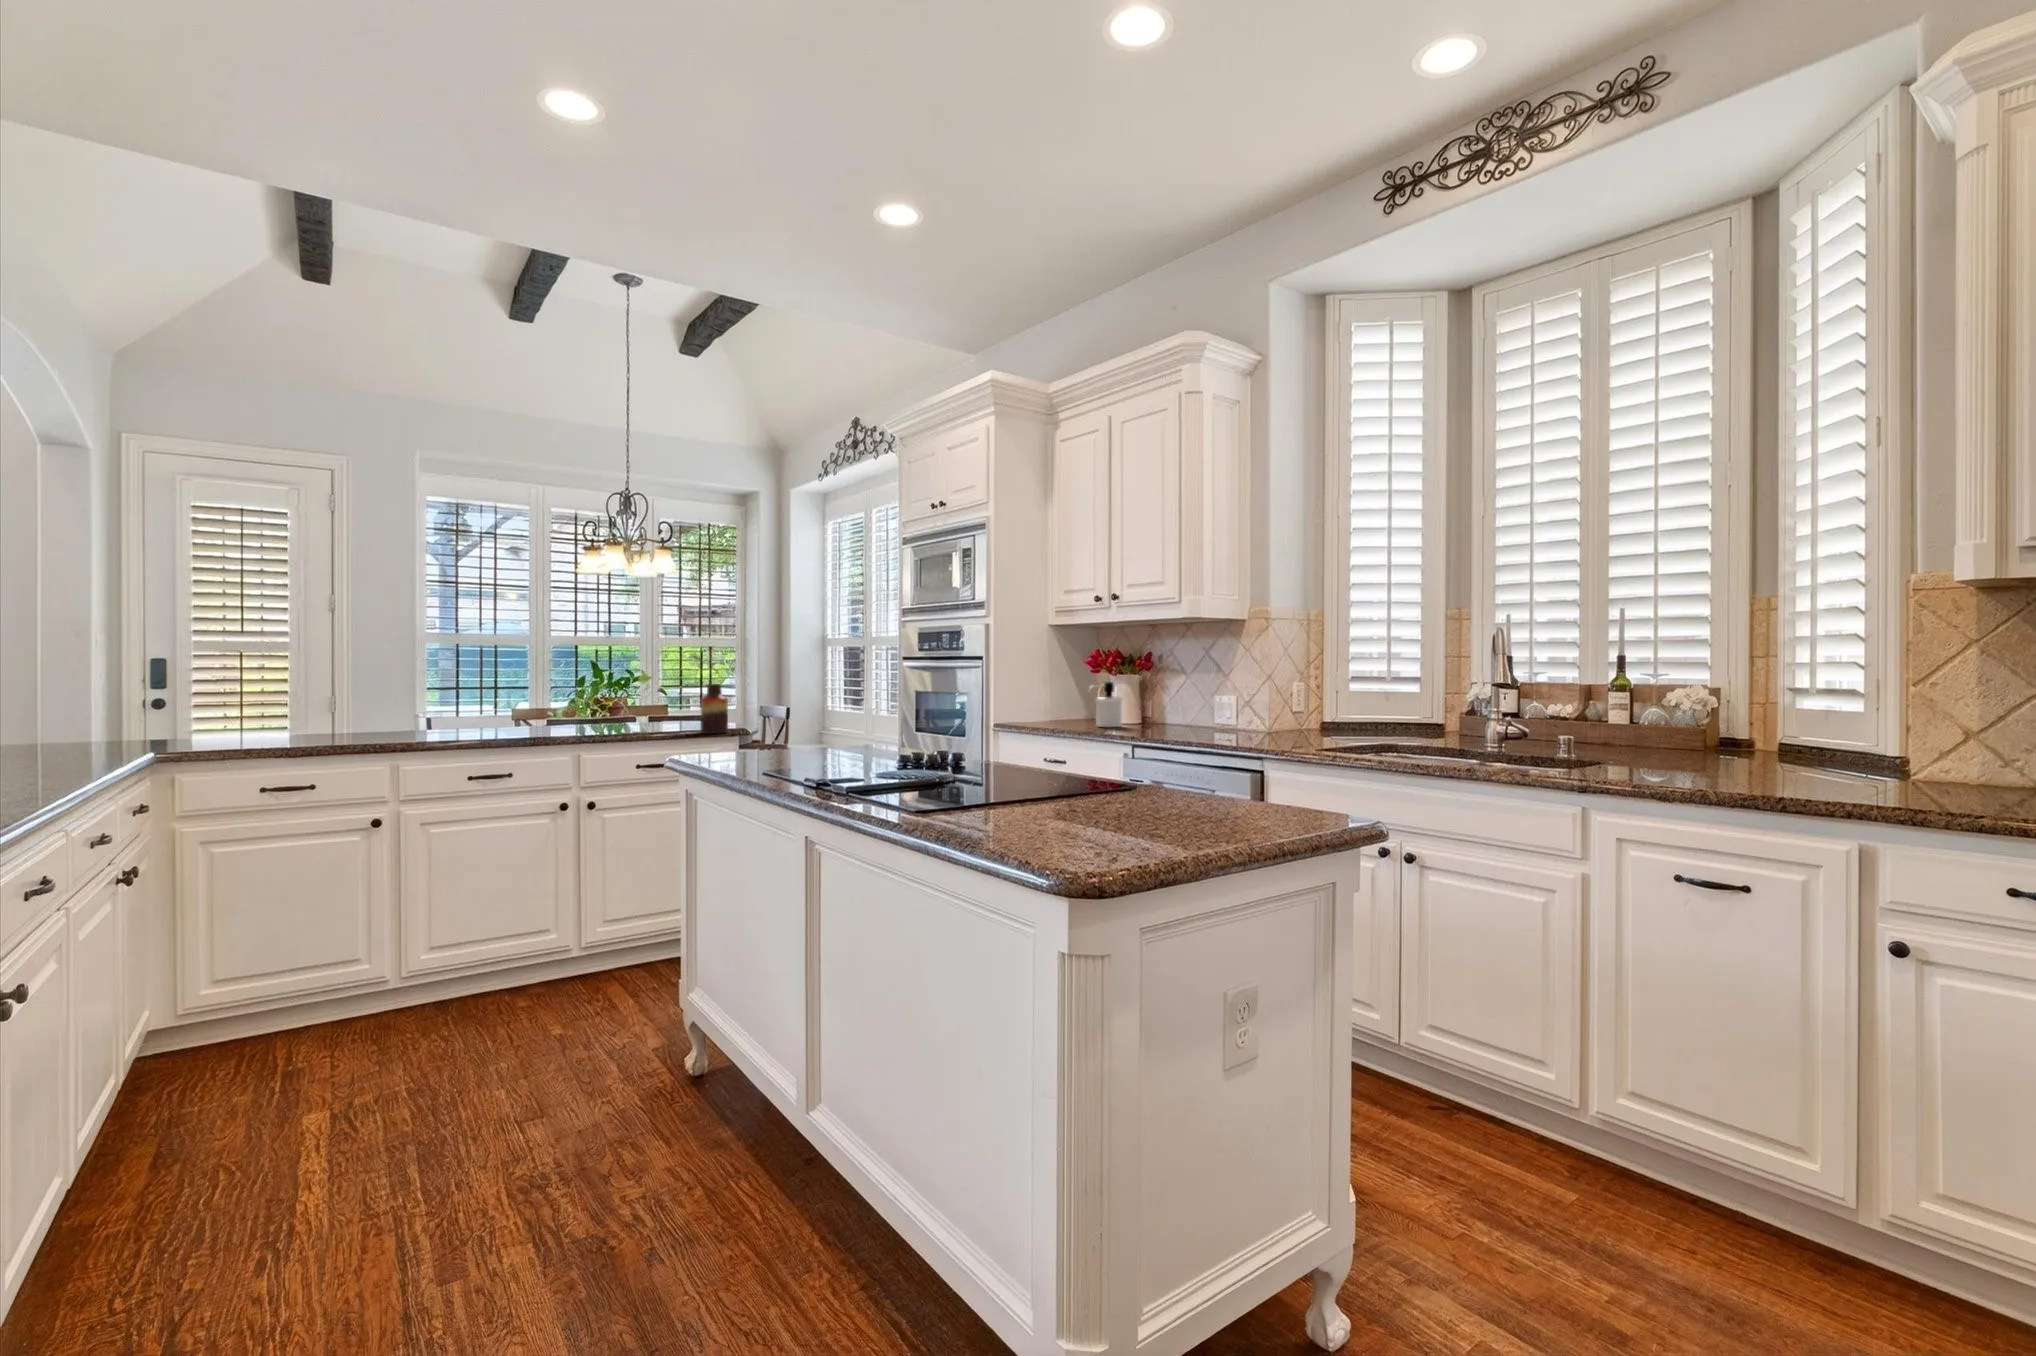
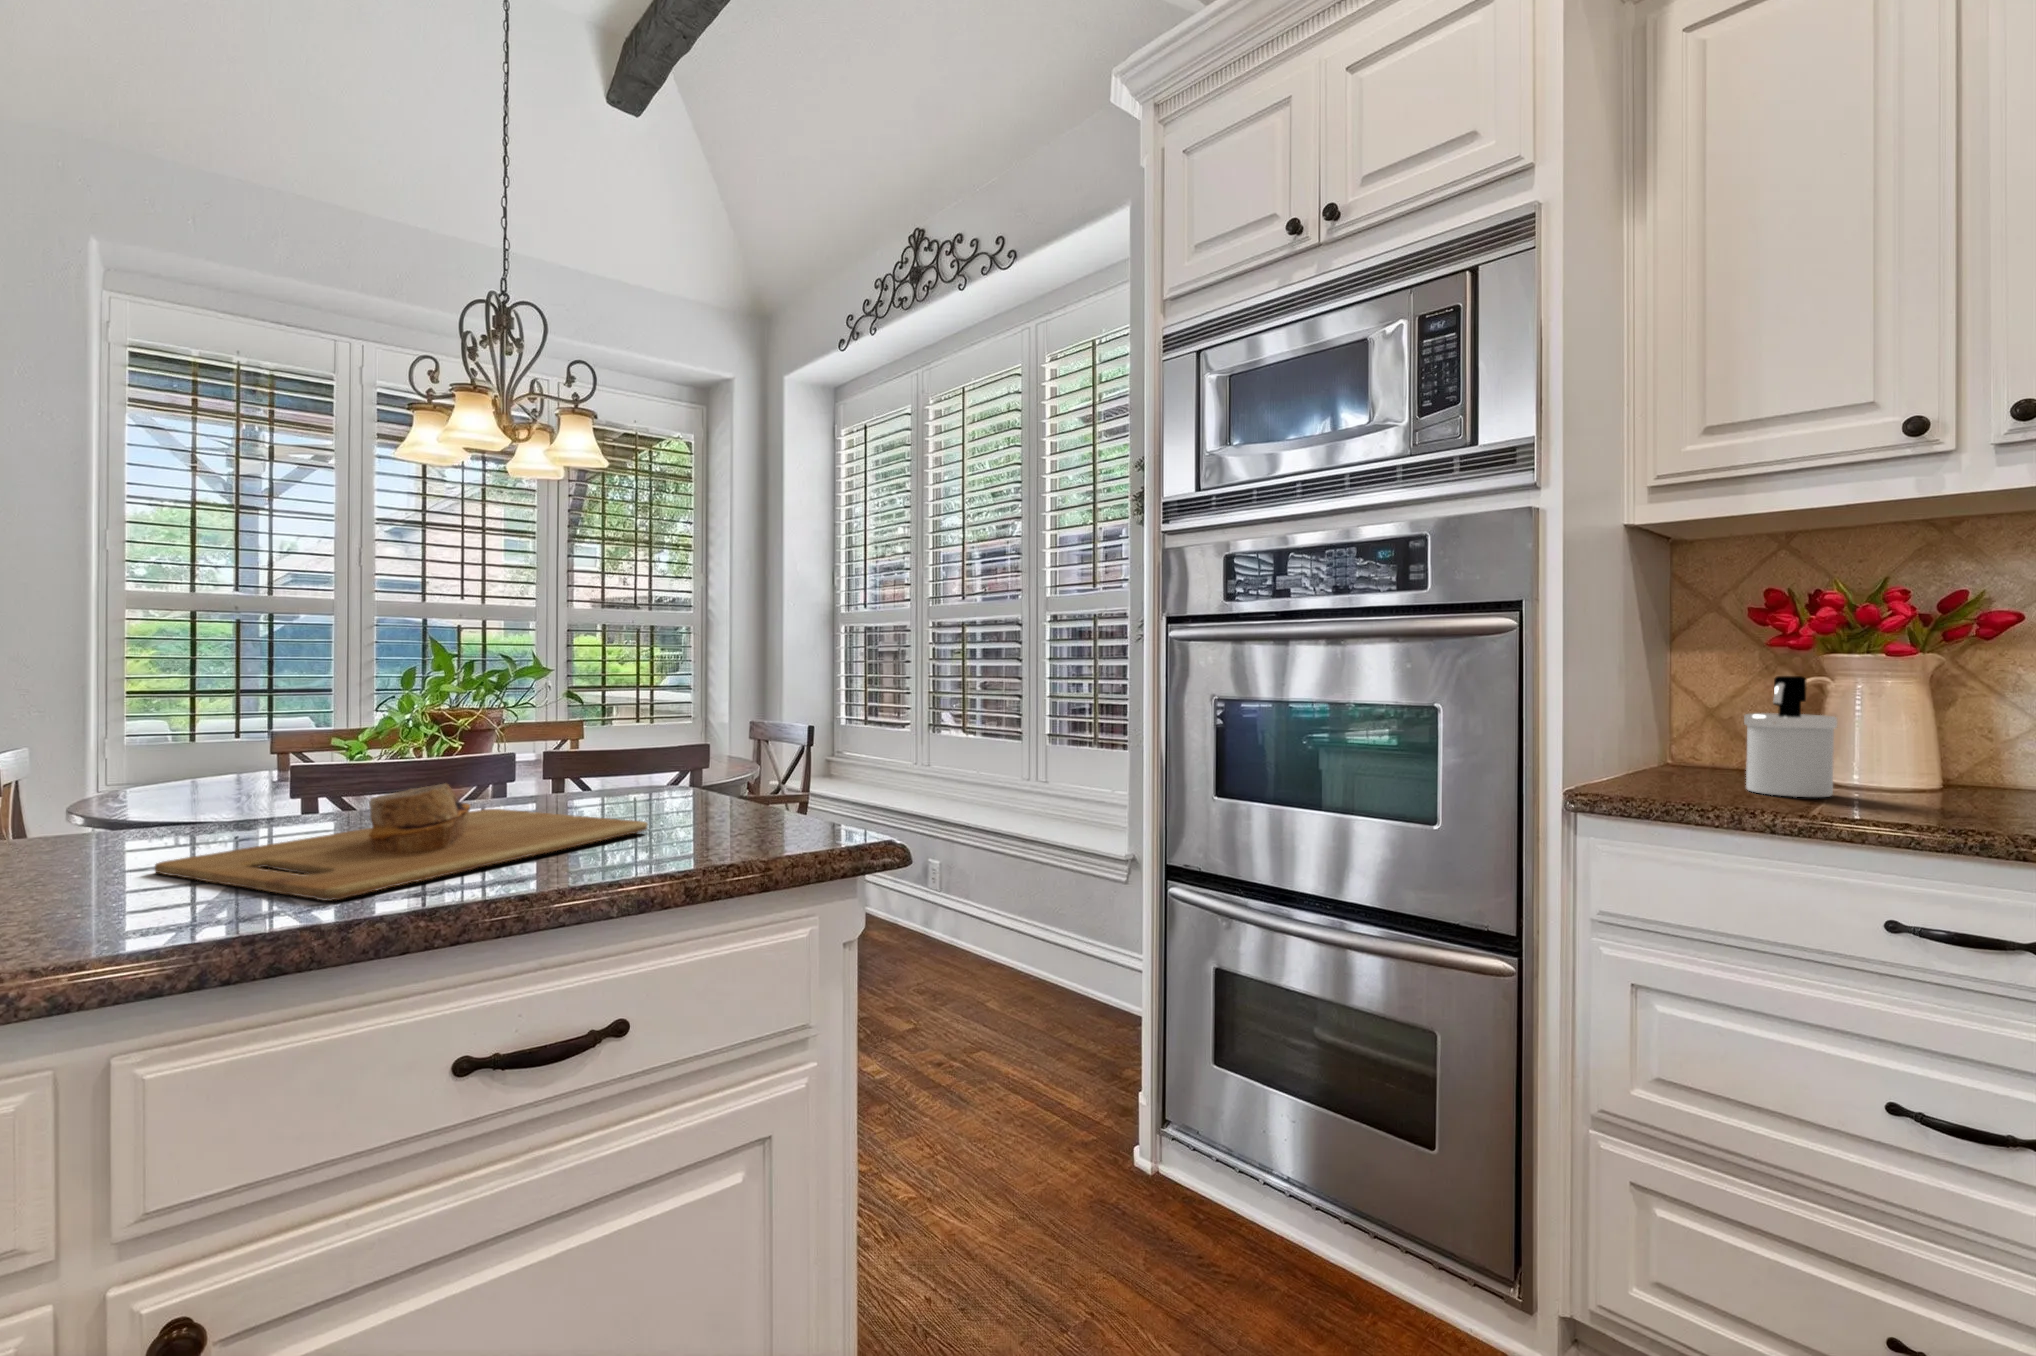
vase: present [701,684,728,734] -> none [709,675,796,842]
cutting board: none [555,716,684,739] -> present [155,784,648,901]

